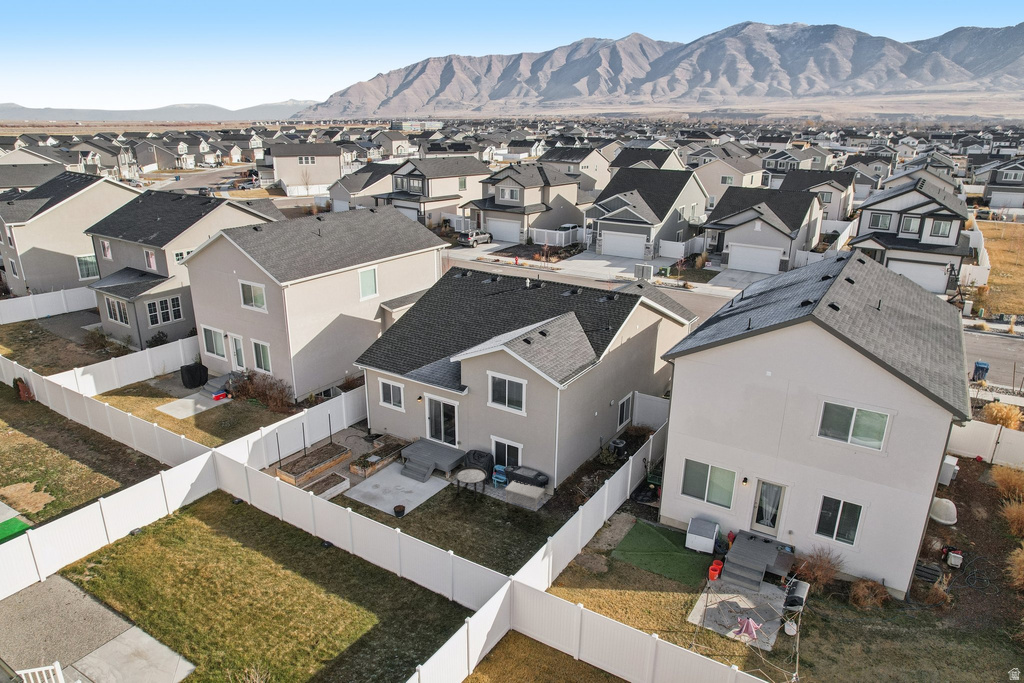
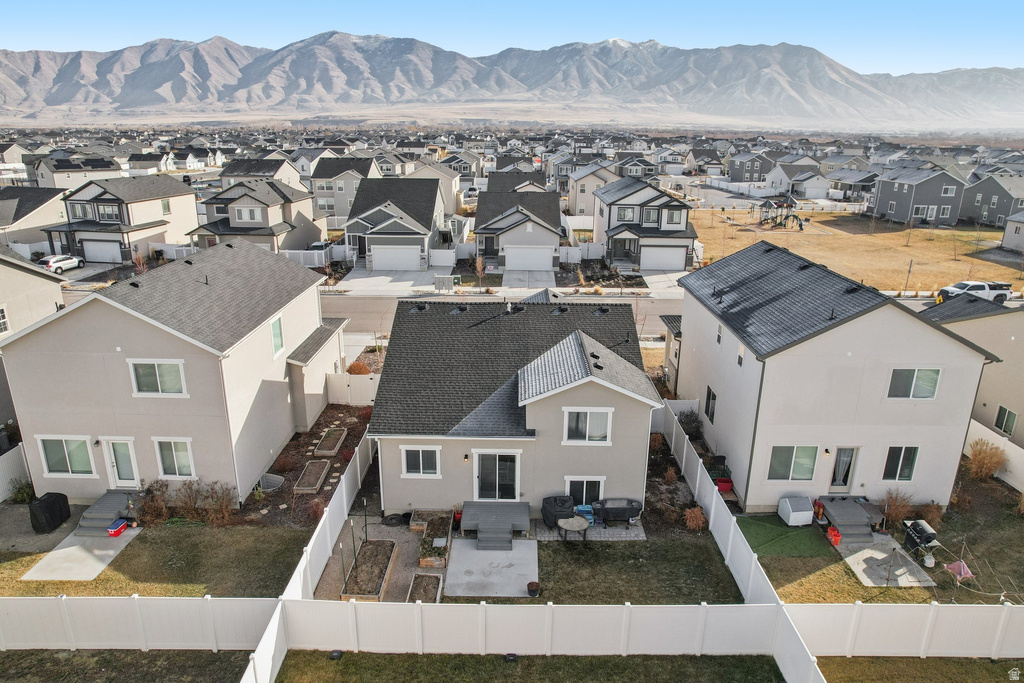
storage bench: present [505,481,545,511] -> none [609,513,649,538]

